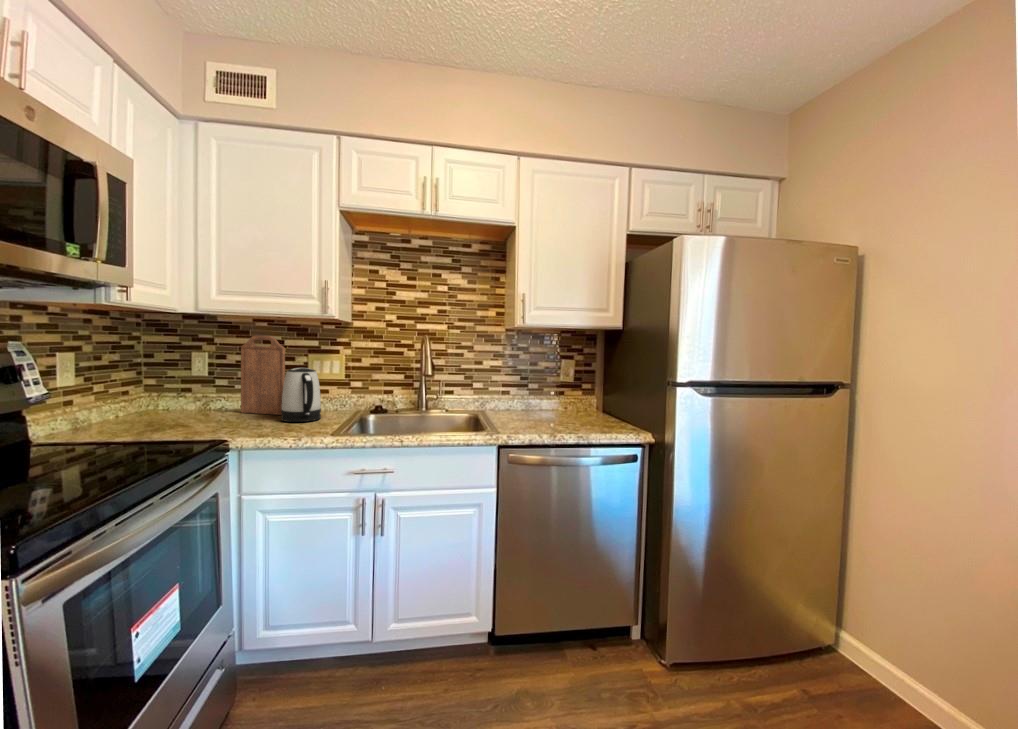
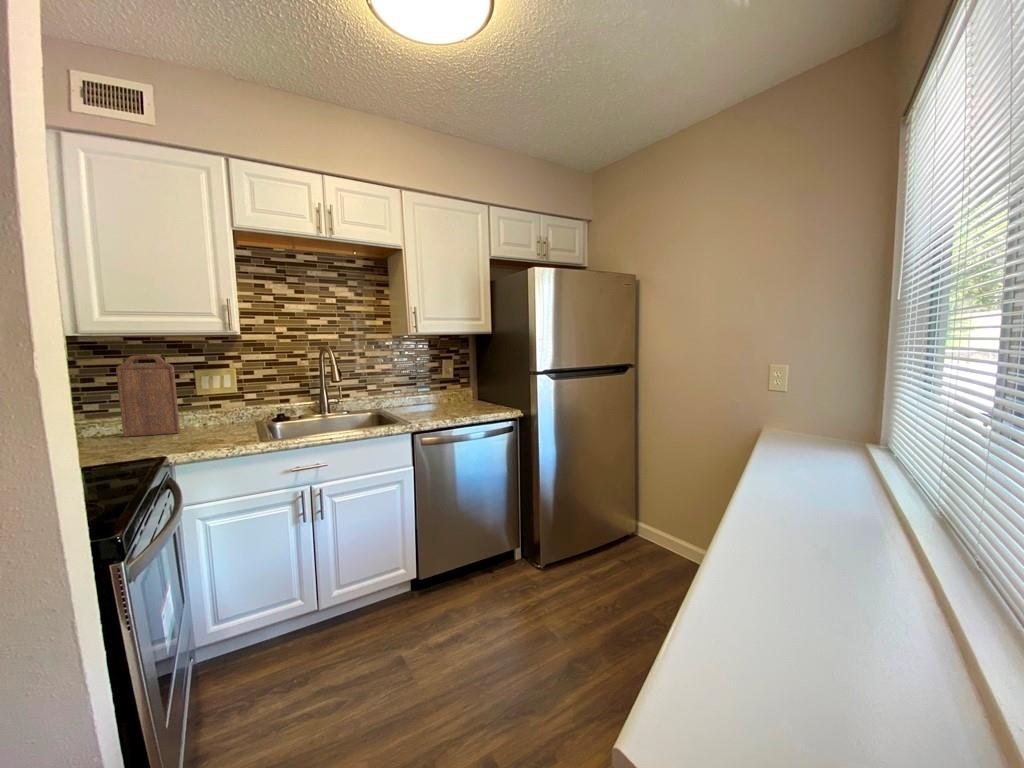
kettle: present [281,368,321,422] -> none [185,384,228,438]

